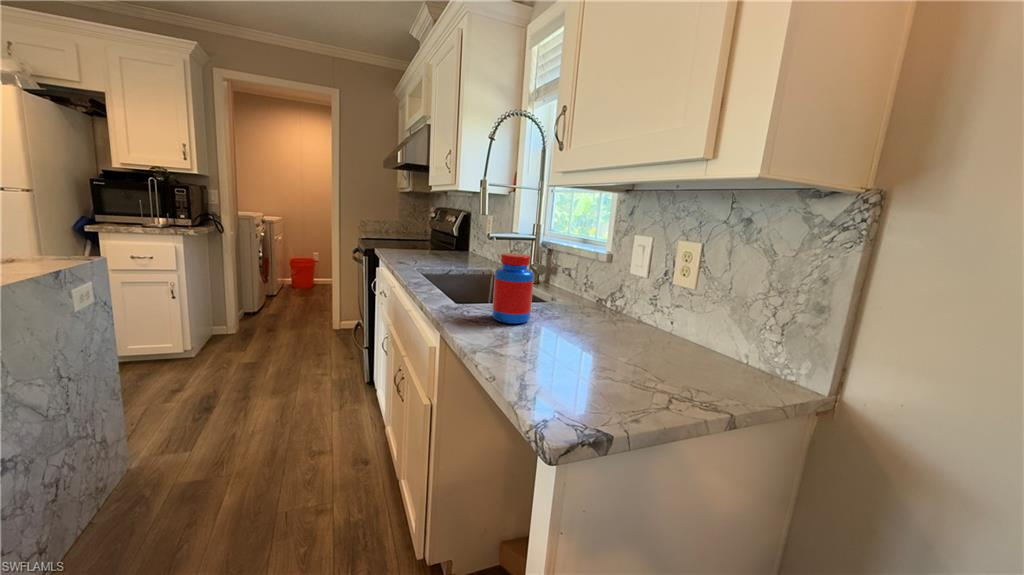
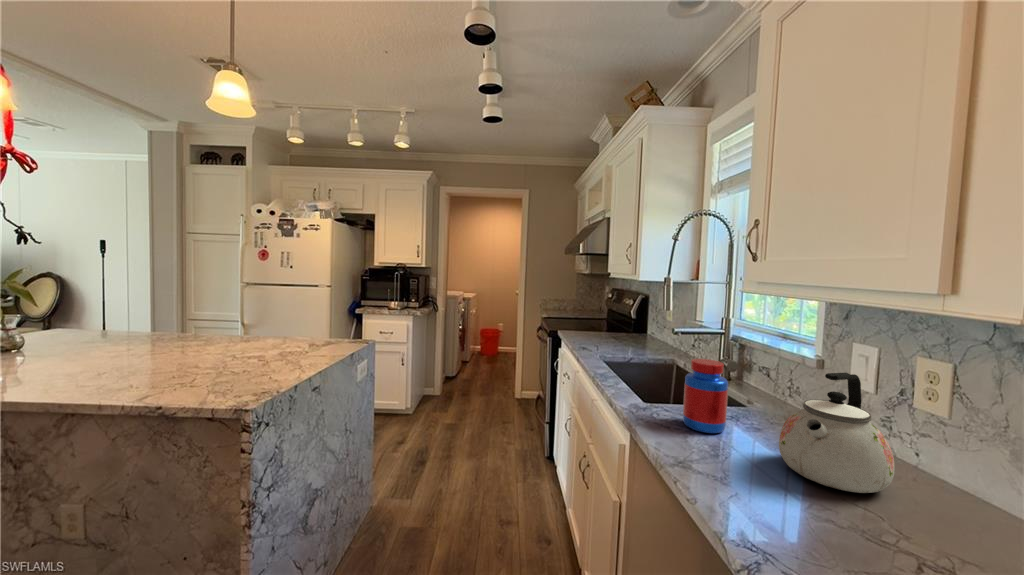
kettle: none [572,252,656,353] -> present [779,373,895,493]

